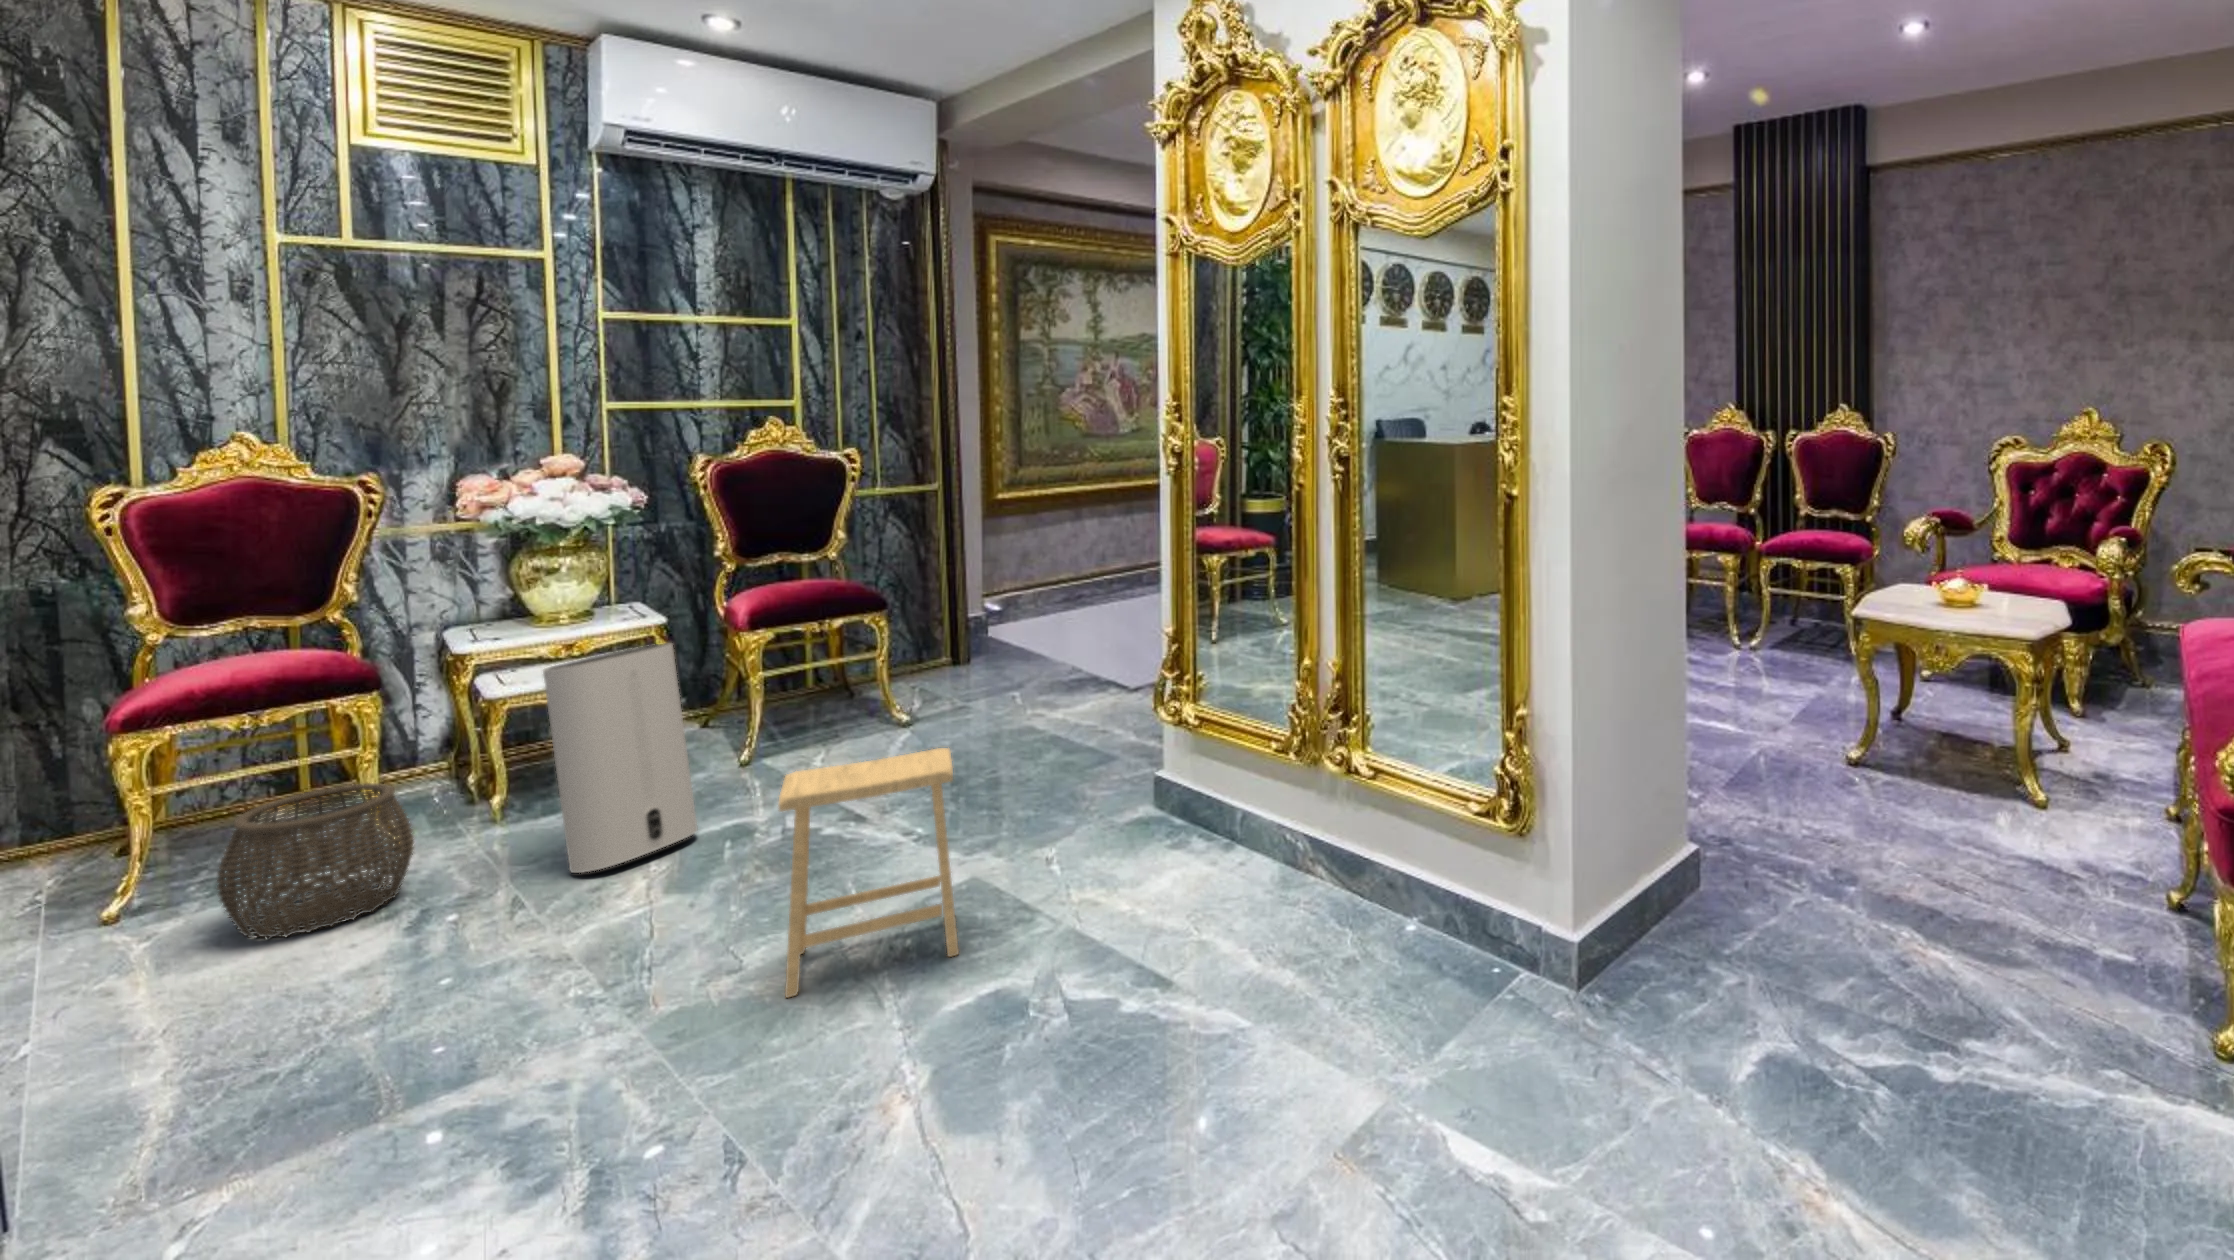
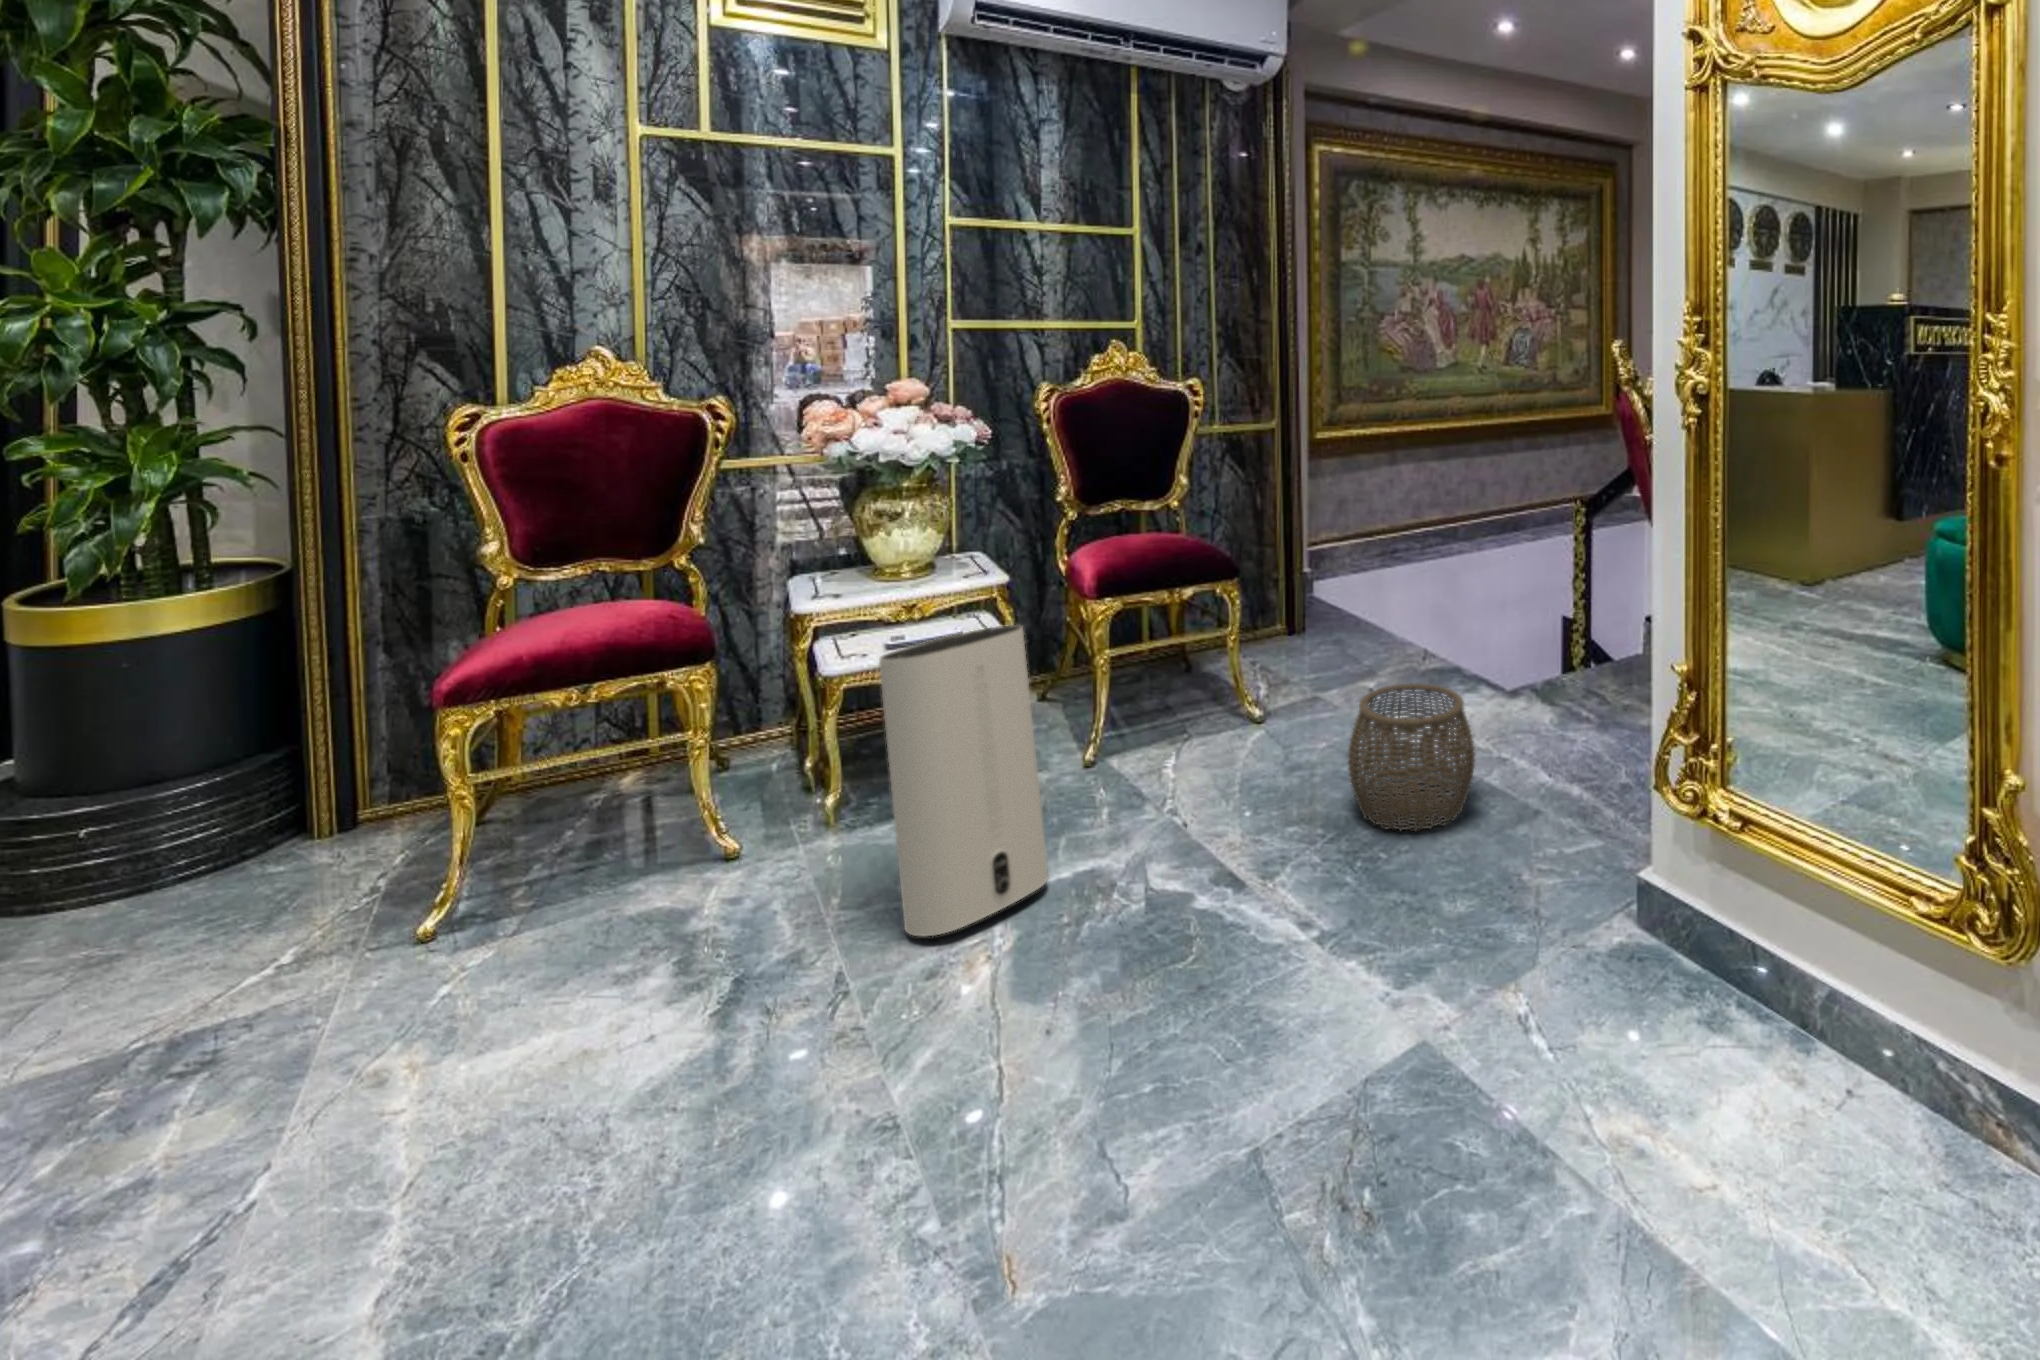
footstool: present [778,748,959,997] -> none [1196,856,1459,1301]
woven basket: present [217,783,414,939] -> present [1348,683,1475,831]

